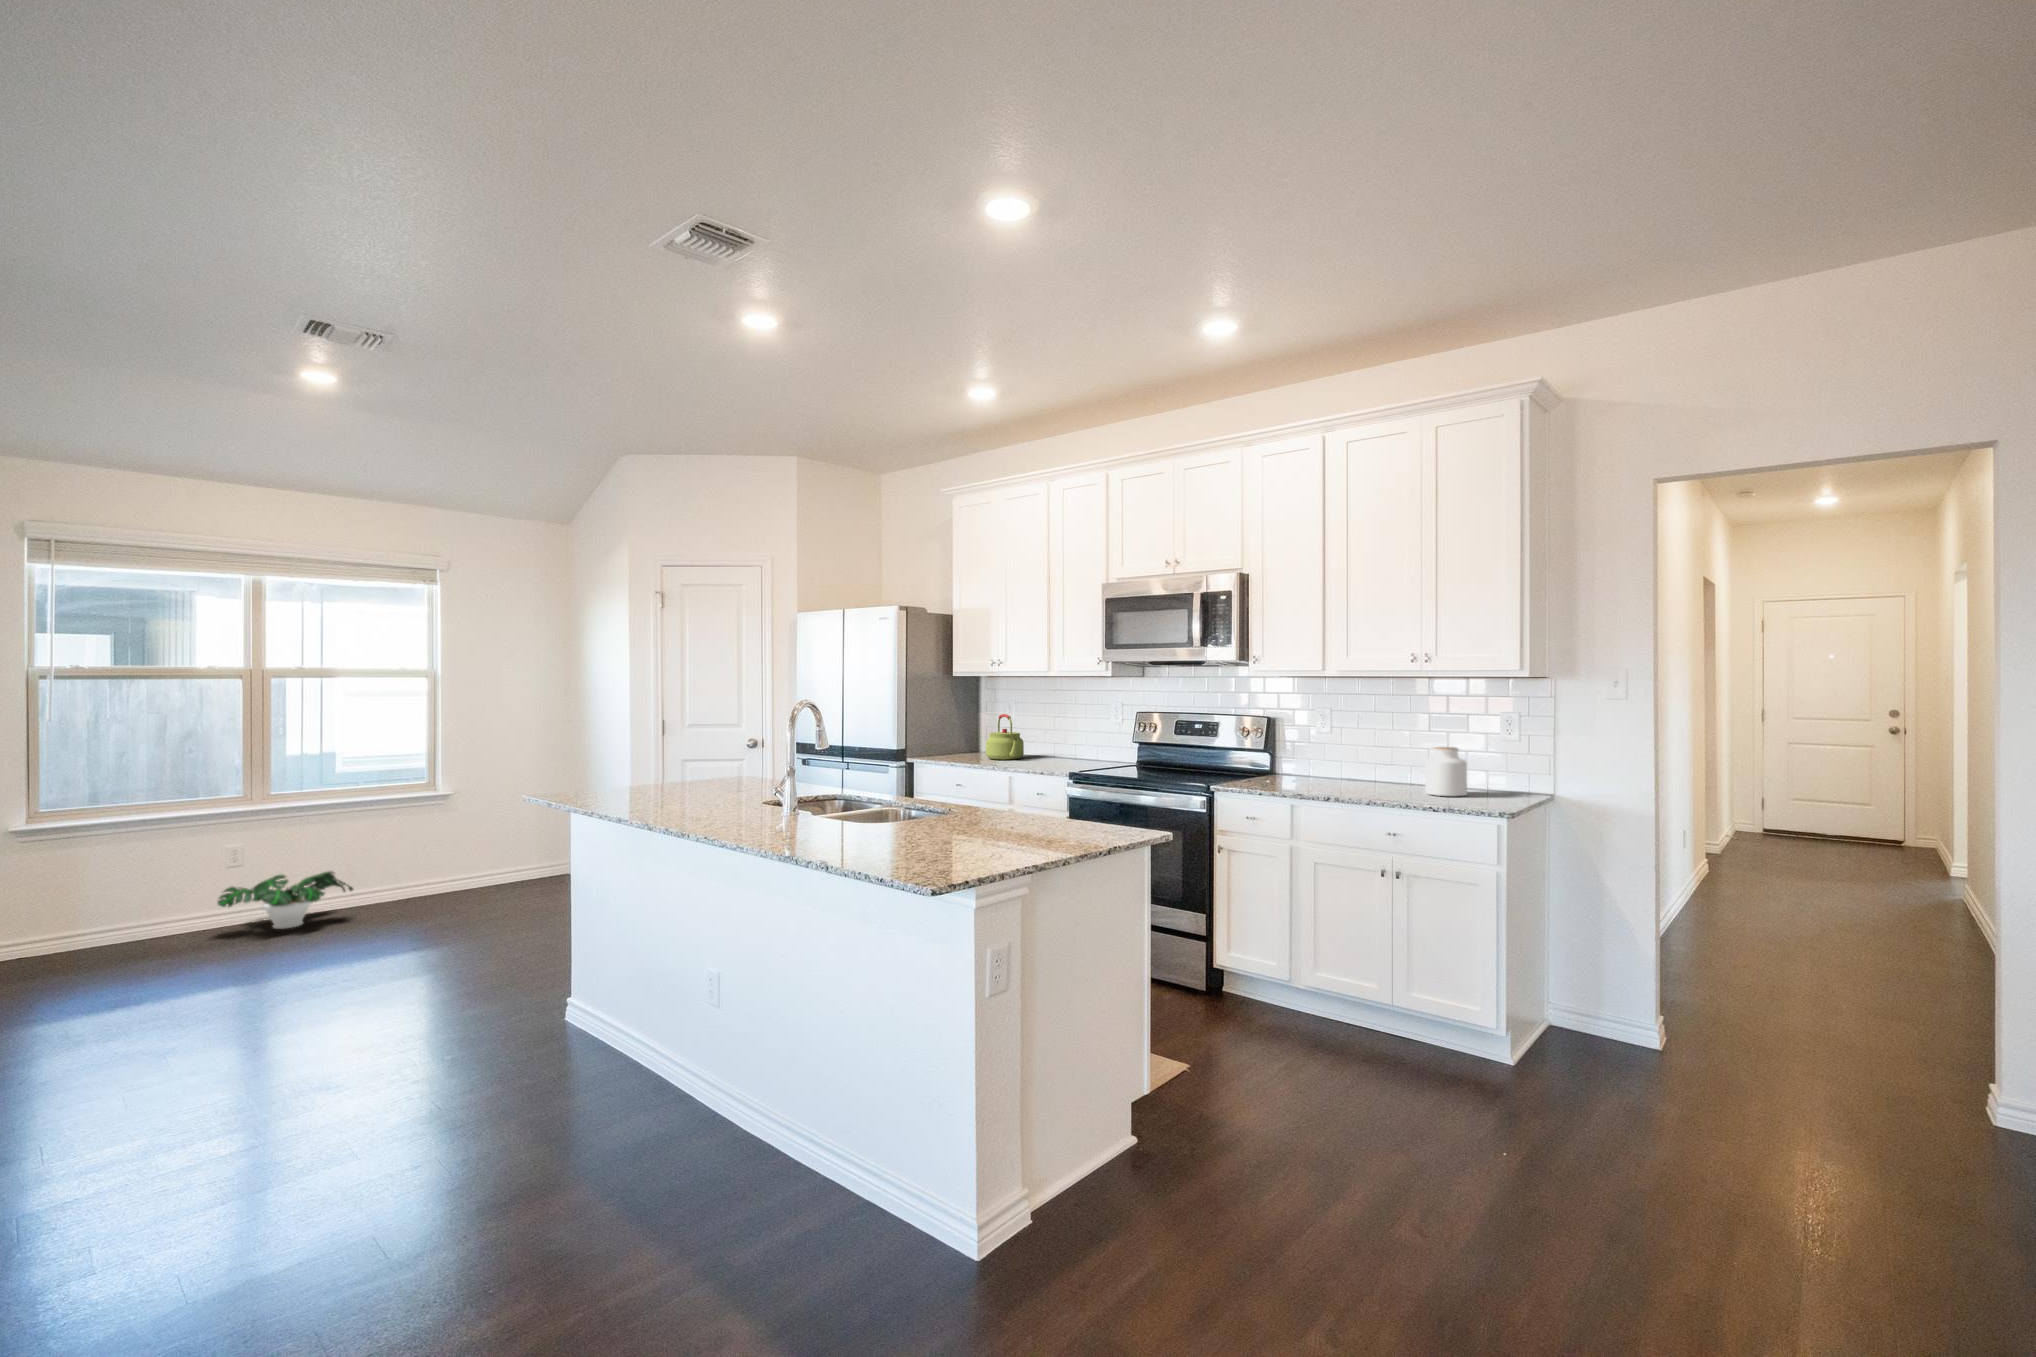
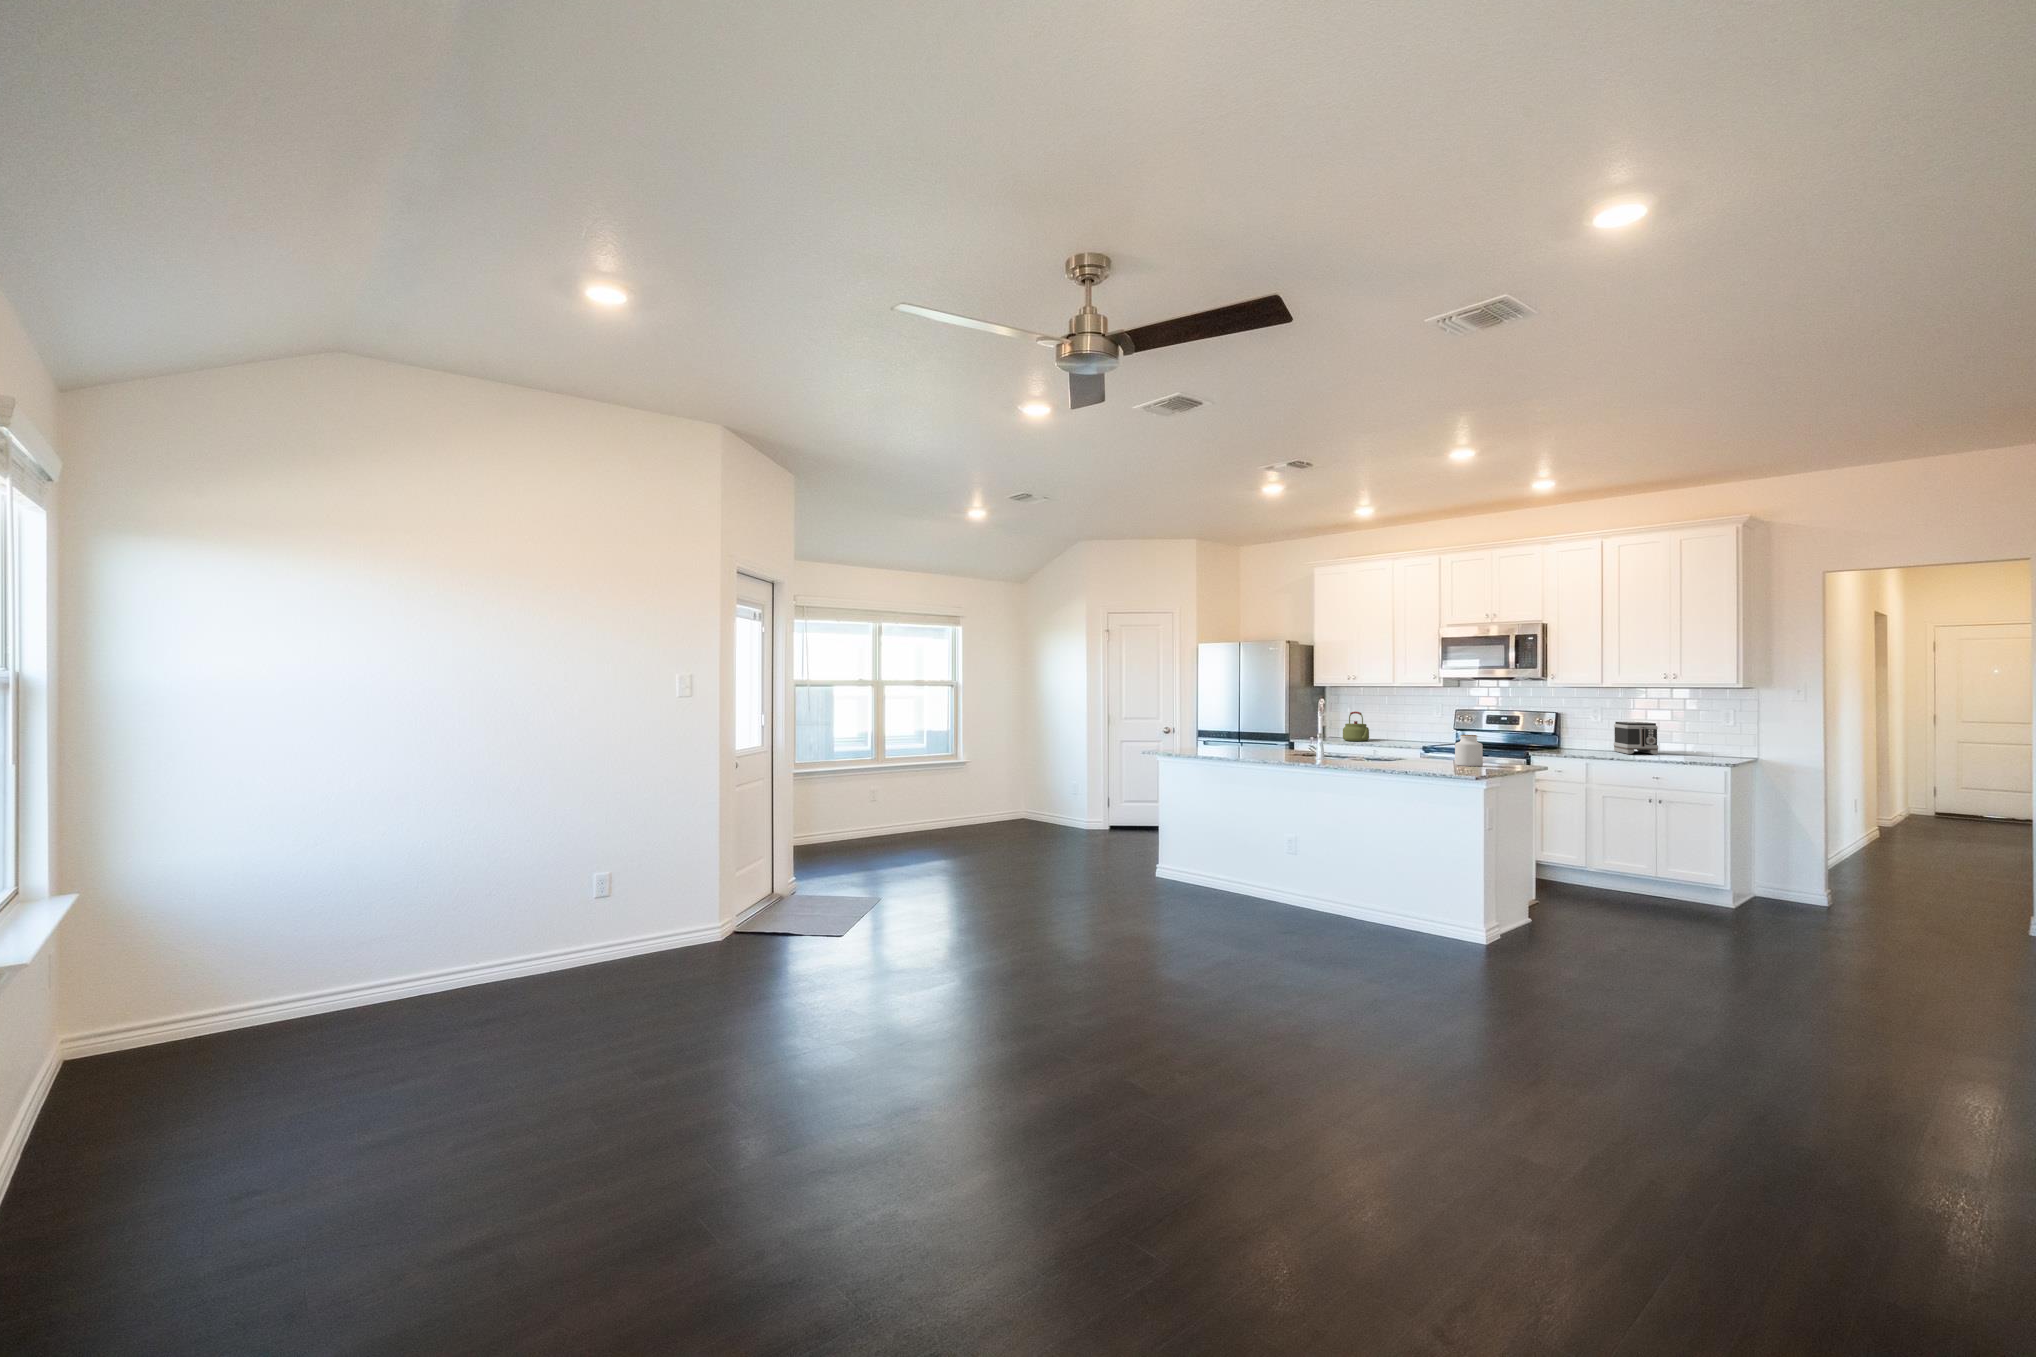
toaster: none [1345,732,1405,788] -> present [1614,722,1658,755]
jar: present [1425,747,1467,796] -> present [1455,735,1483,766]
potted plant: present [218,871,353,929] -> none [876,806,938,839]

